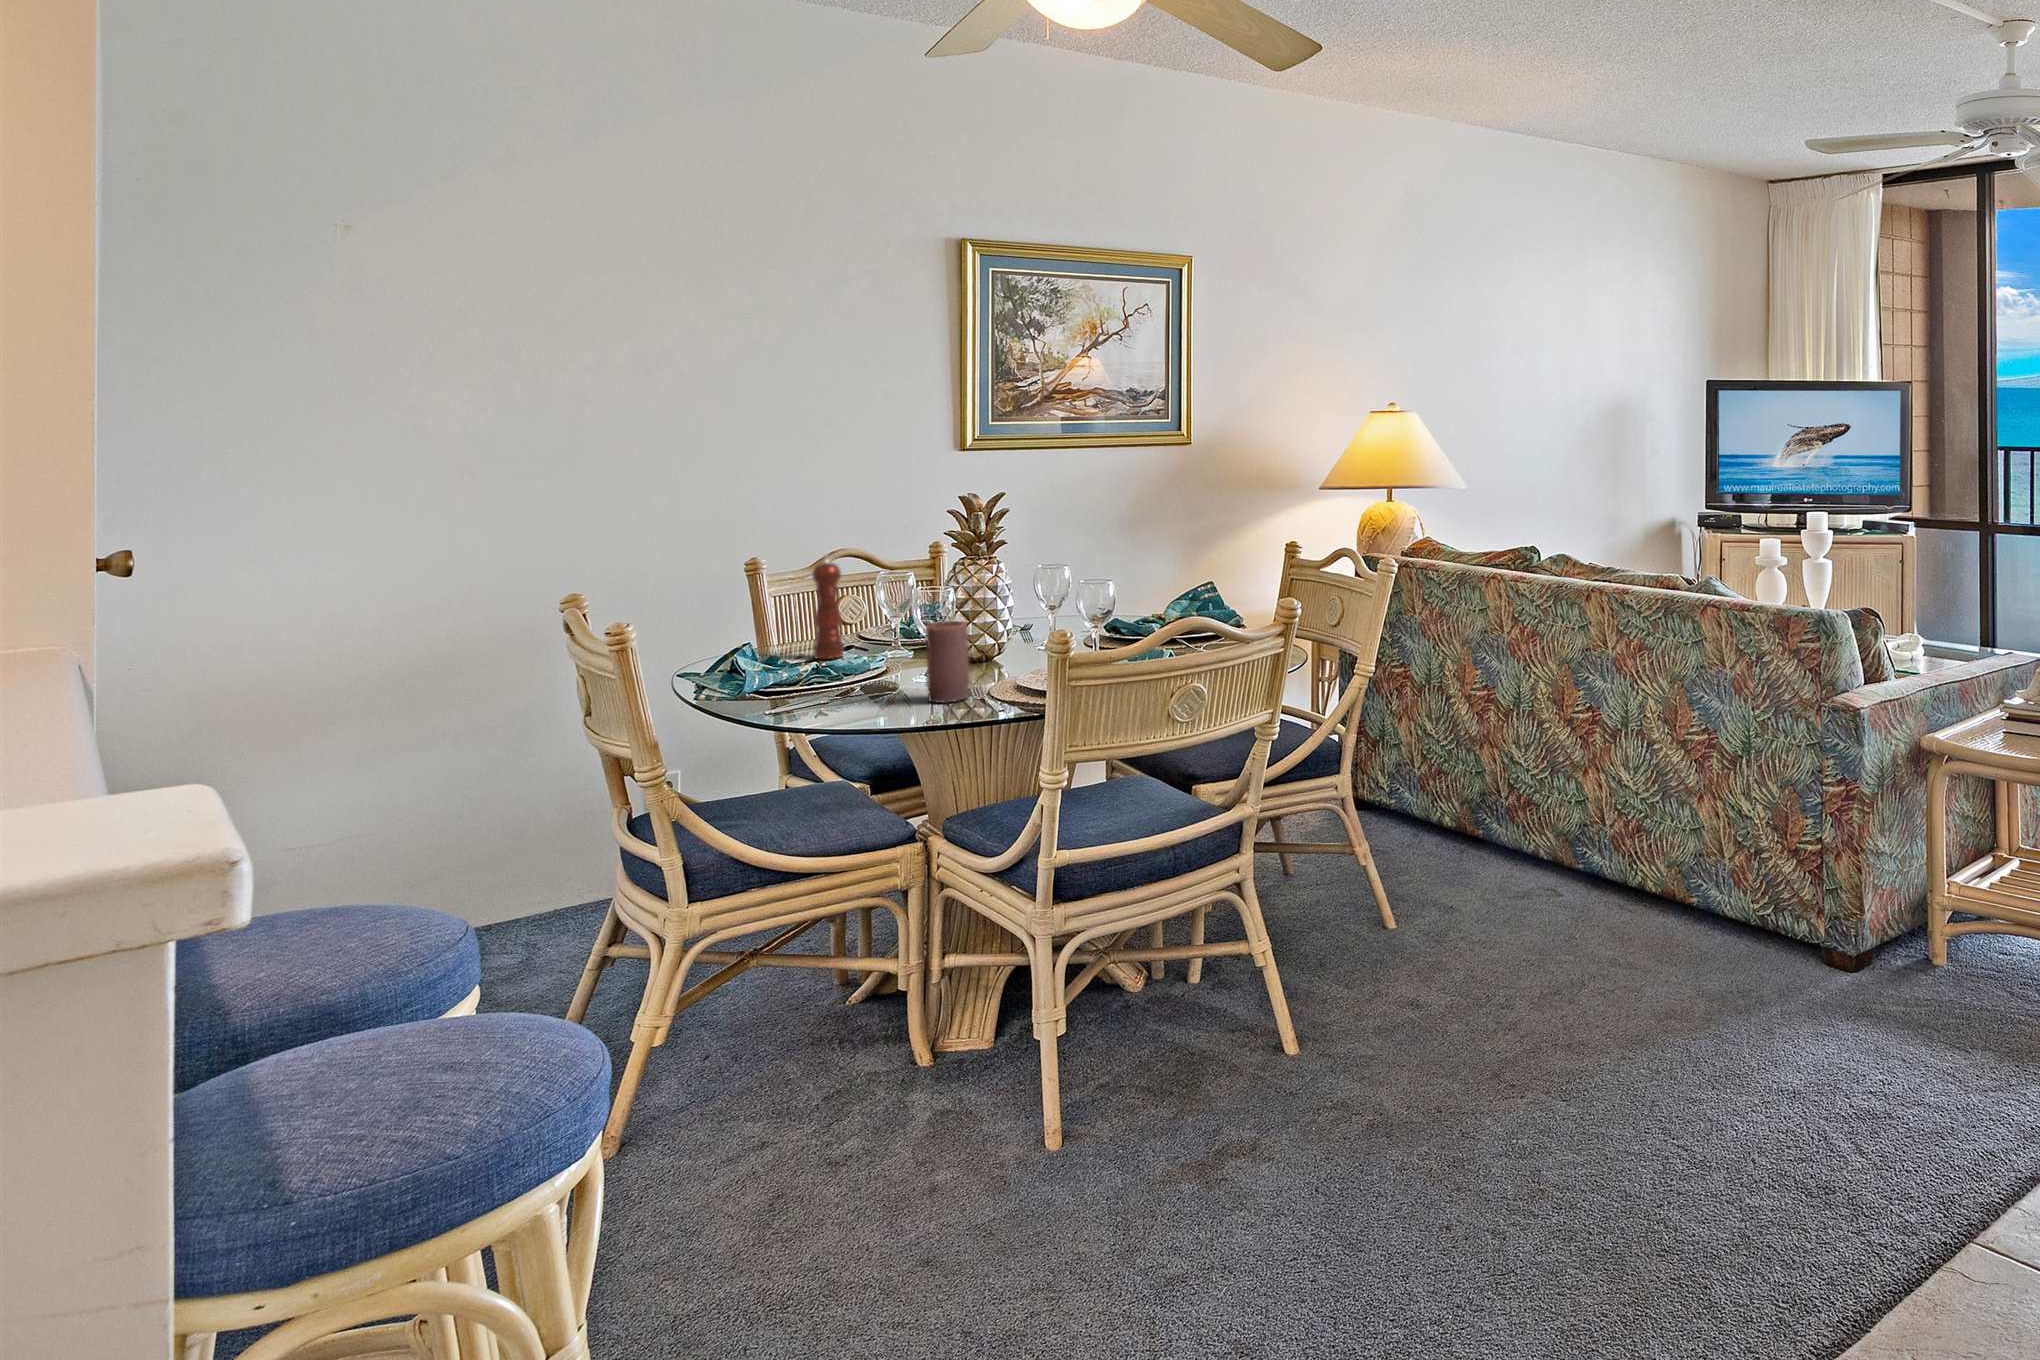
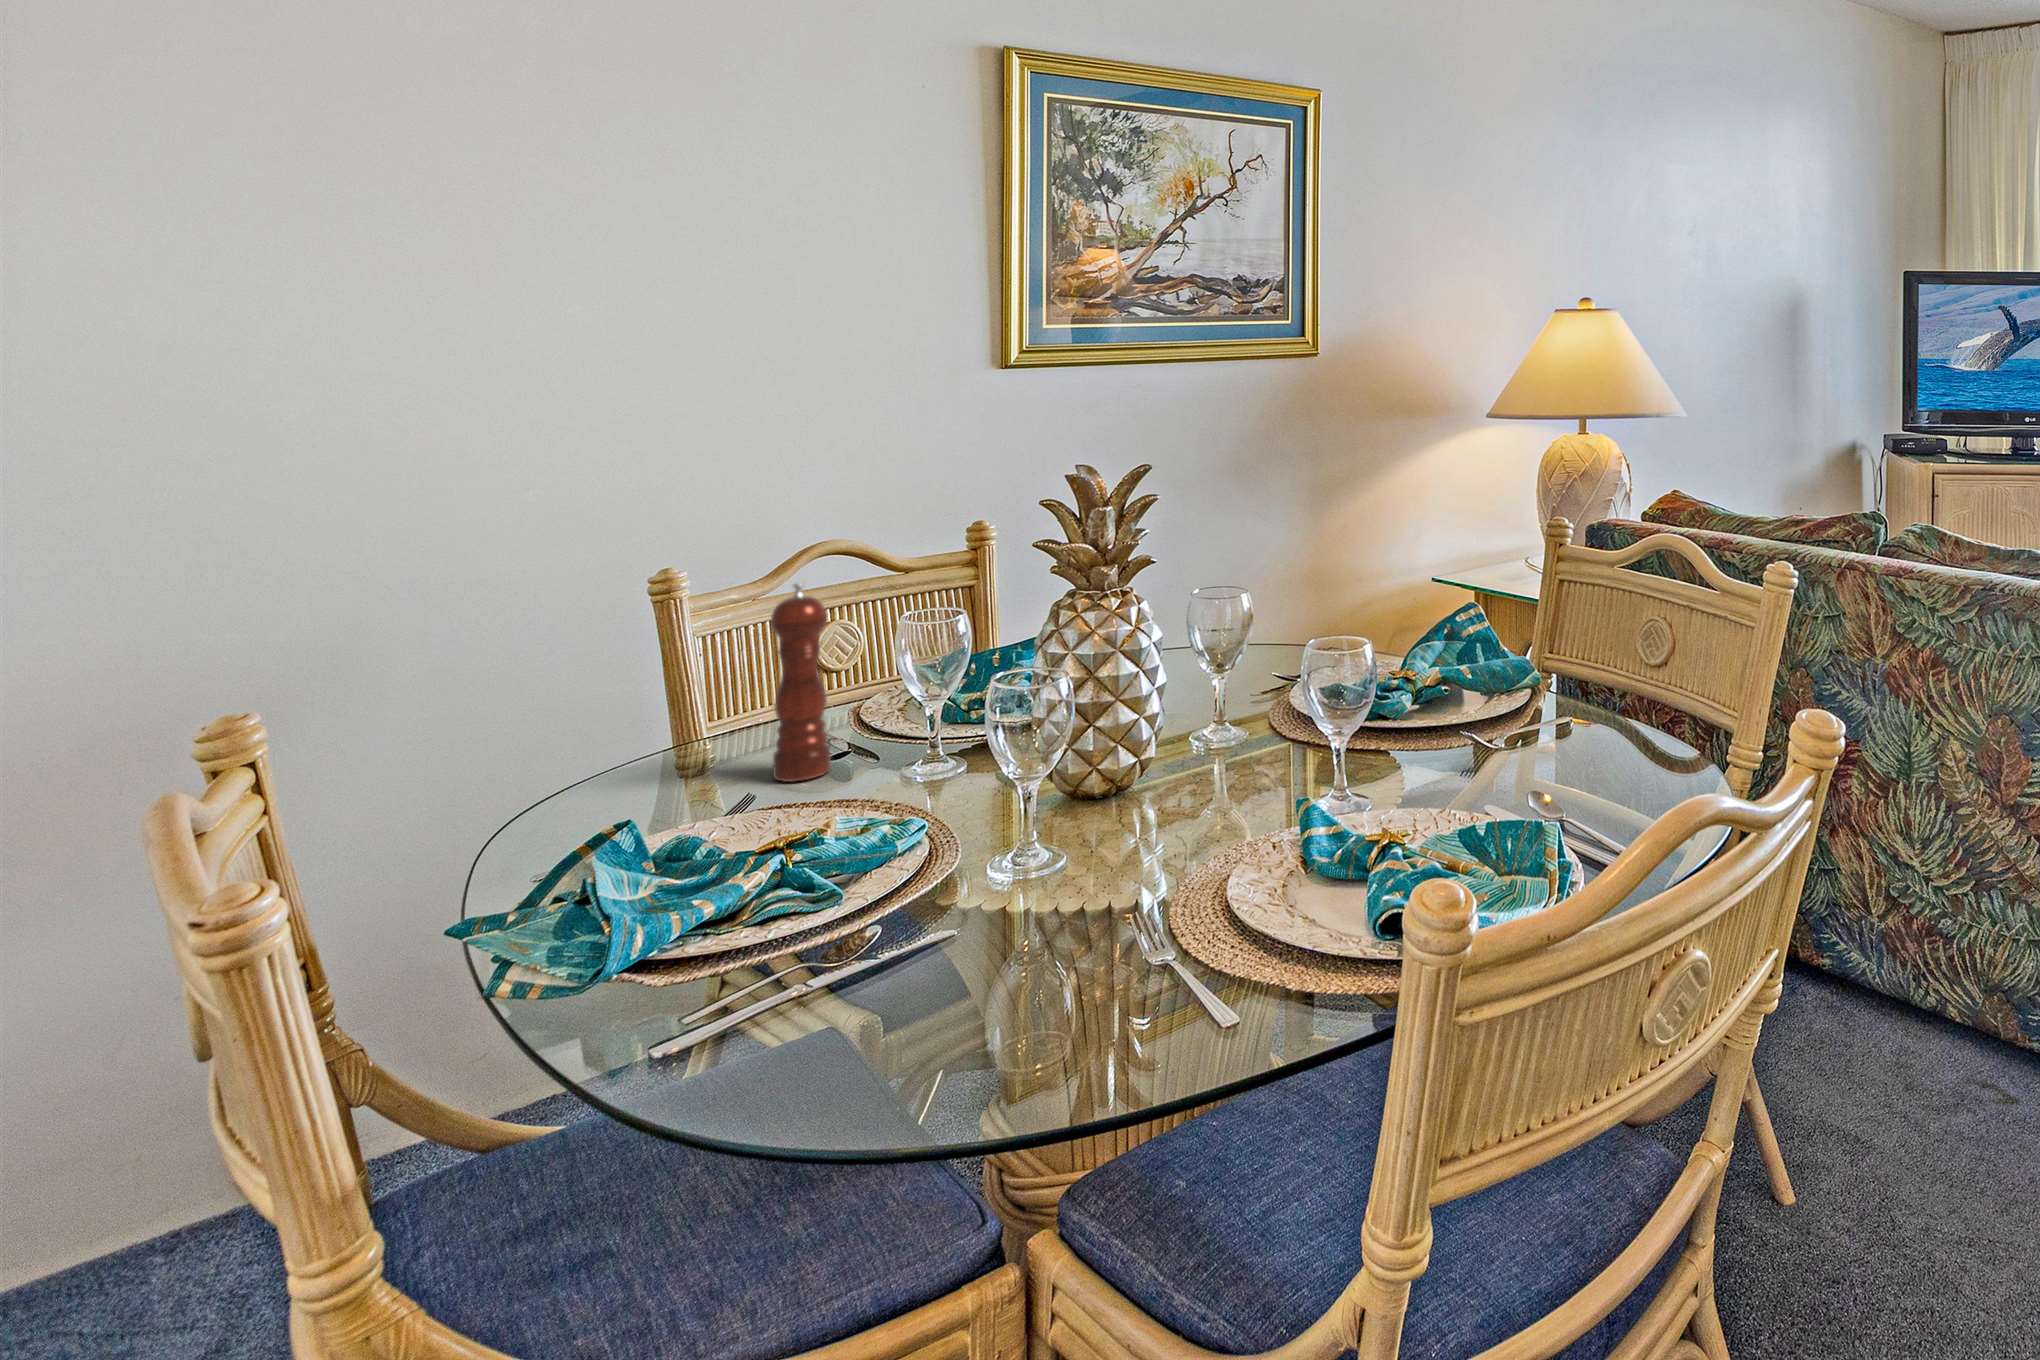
candle: present [926,621,969,703] -> none [1020,757,1108,948]

